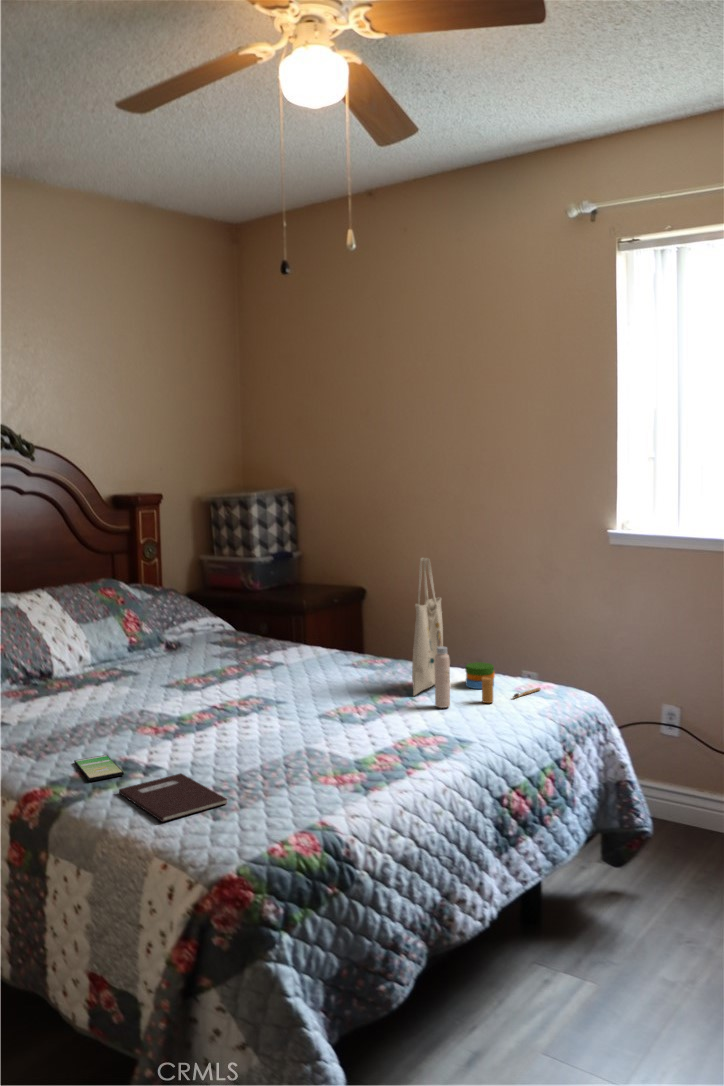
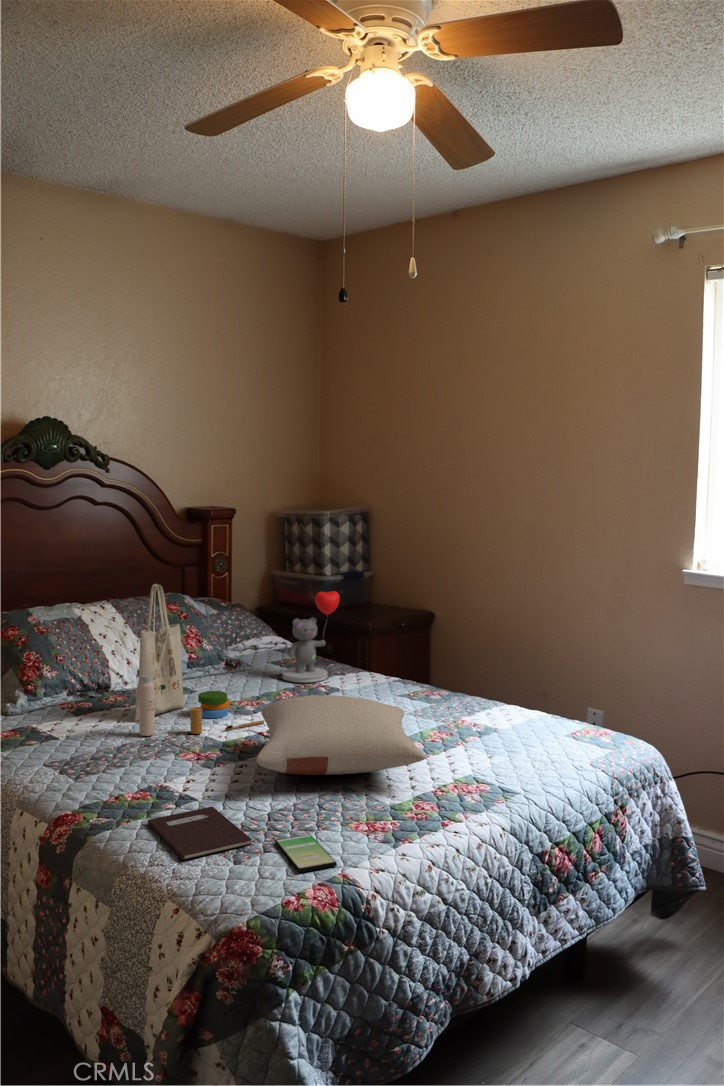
tote bag: present [412,558,541,708] -> present [135,584,264,736]
teddy bear: none [225,568,280,659] -> present [282,591,340,682]
pillow: none [216,663,386,738] -> present [256,695,425,775]
smartphone: present [74,755,124,781] -> present [275,834,337,872]

